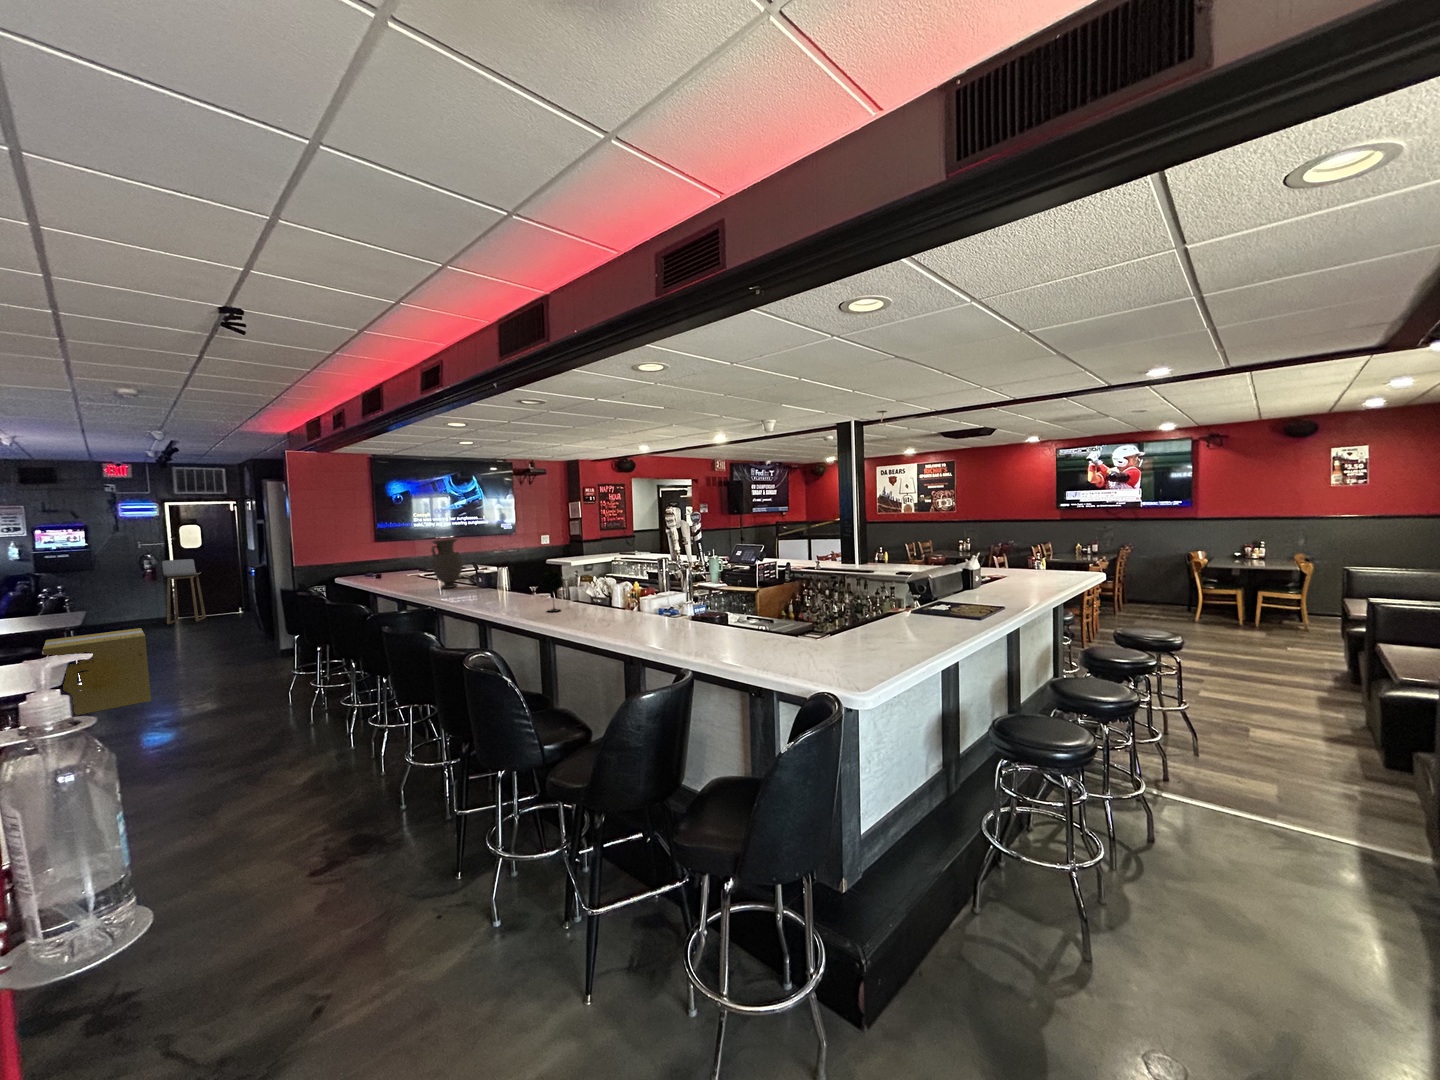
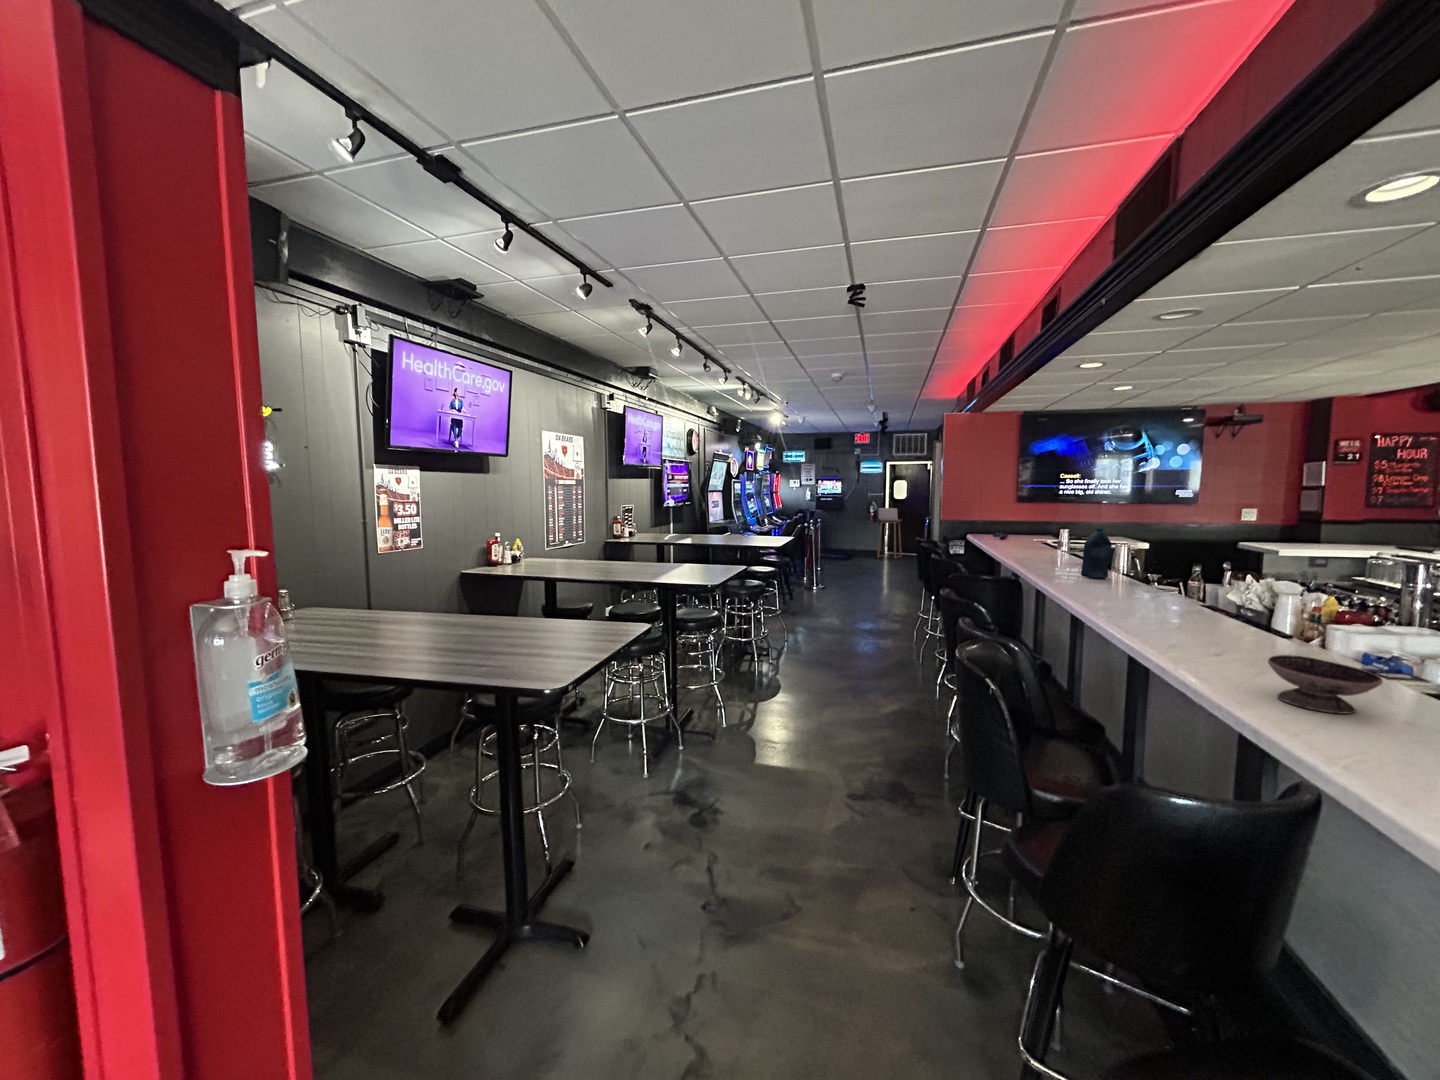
vase: present [431,539,463,588] -> none [1038,503,1076,560]
bottle: none [487,556,506,596] -> present [1081,528,1112,579]
wine glass: present [541,572,563,612] -> none [1123,556,1159,614]
bowl: none [656,610,697,635] -> present [1268,655,1383,713]
cardboard box: present [43,628,151,715] -> none [787,555,840,612]

